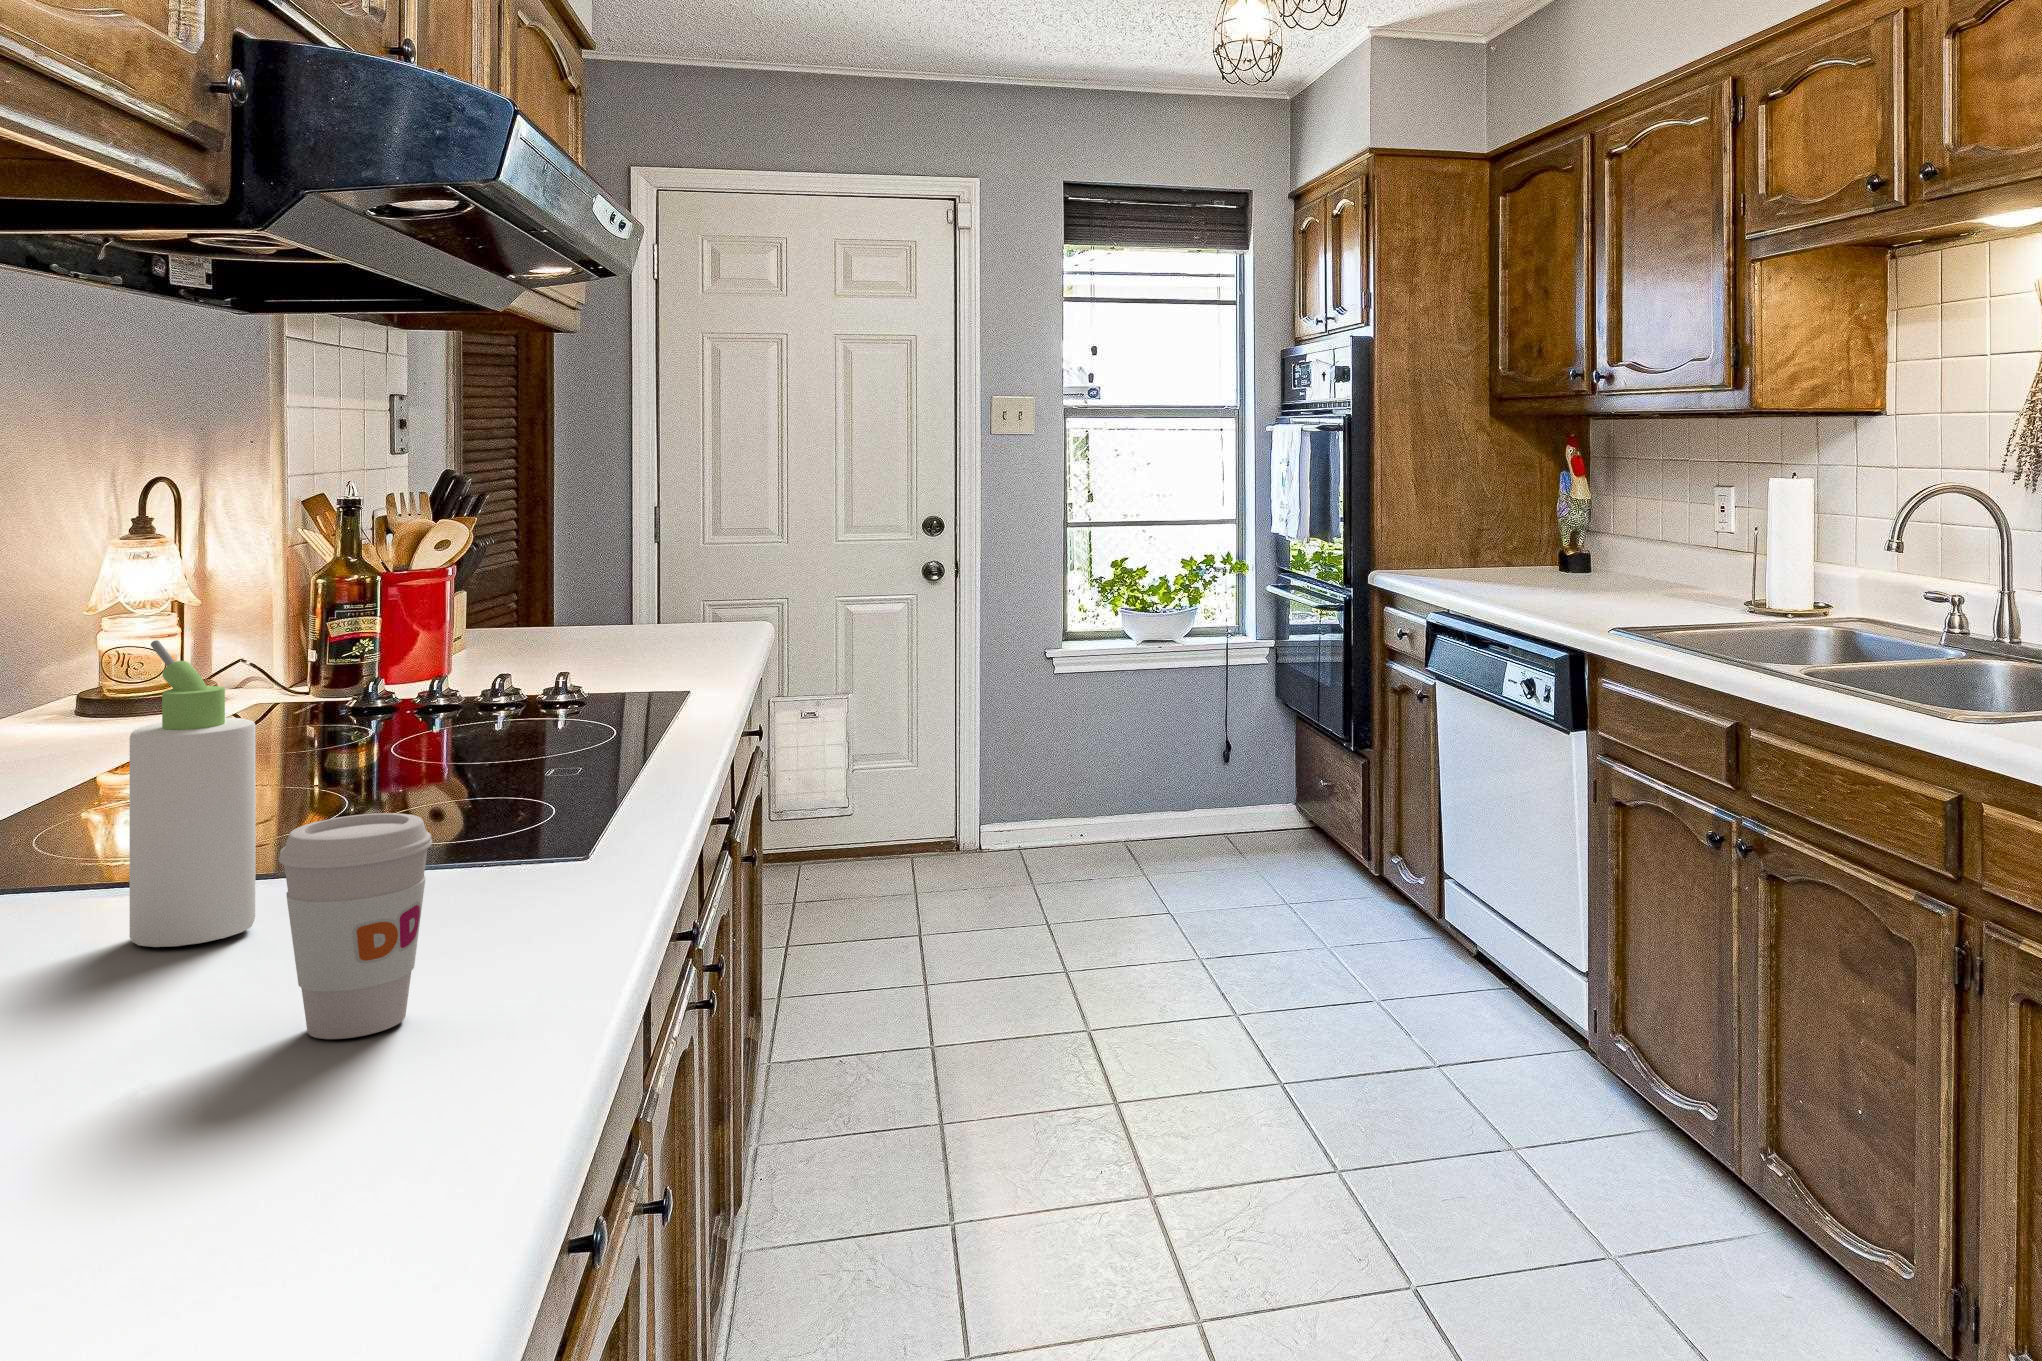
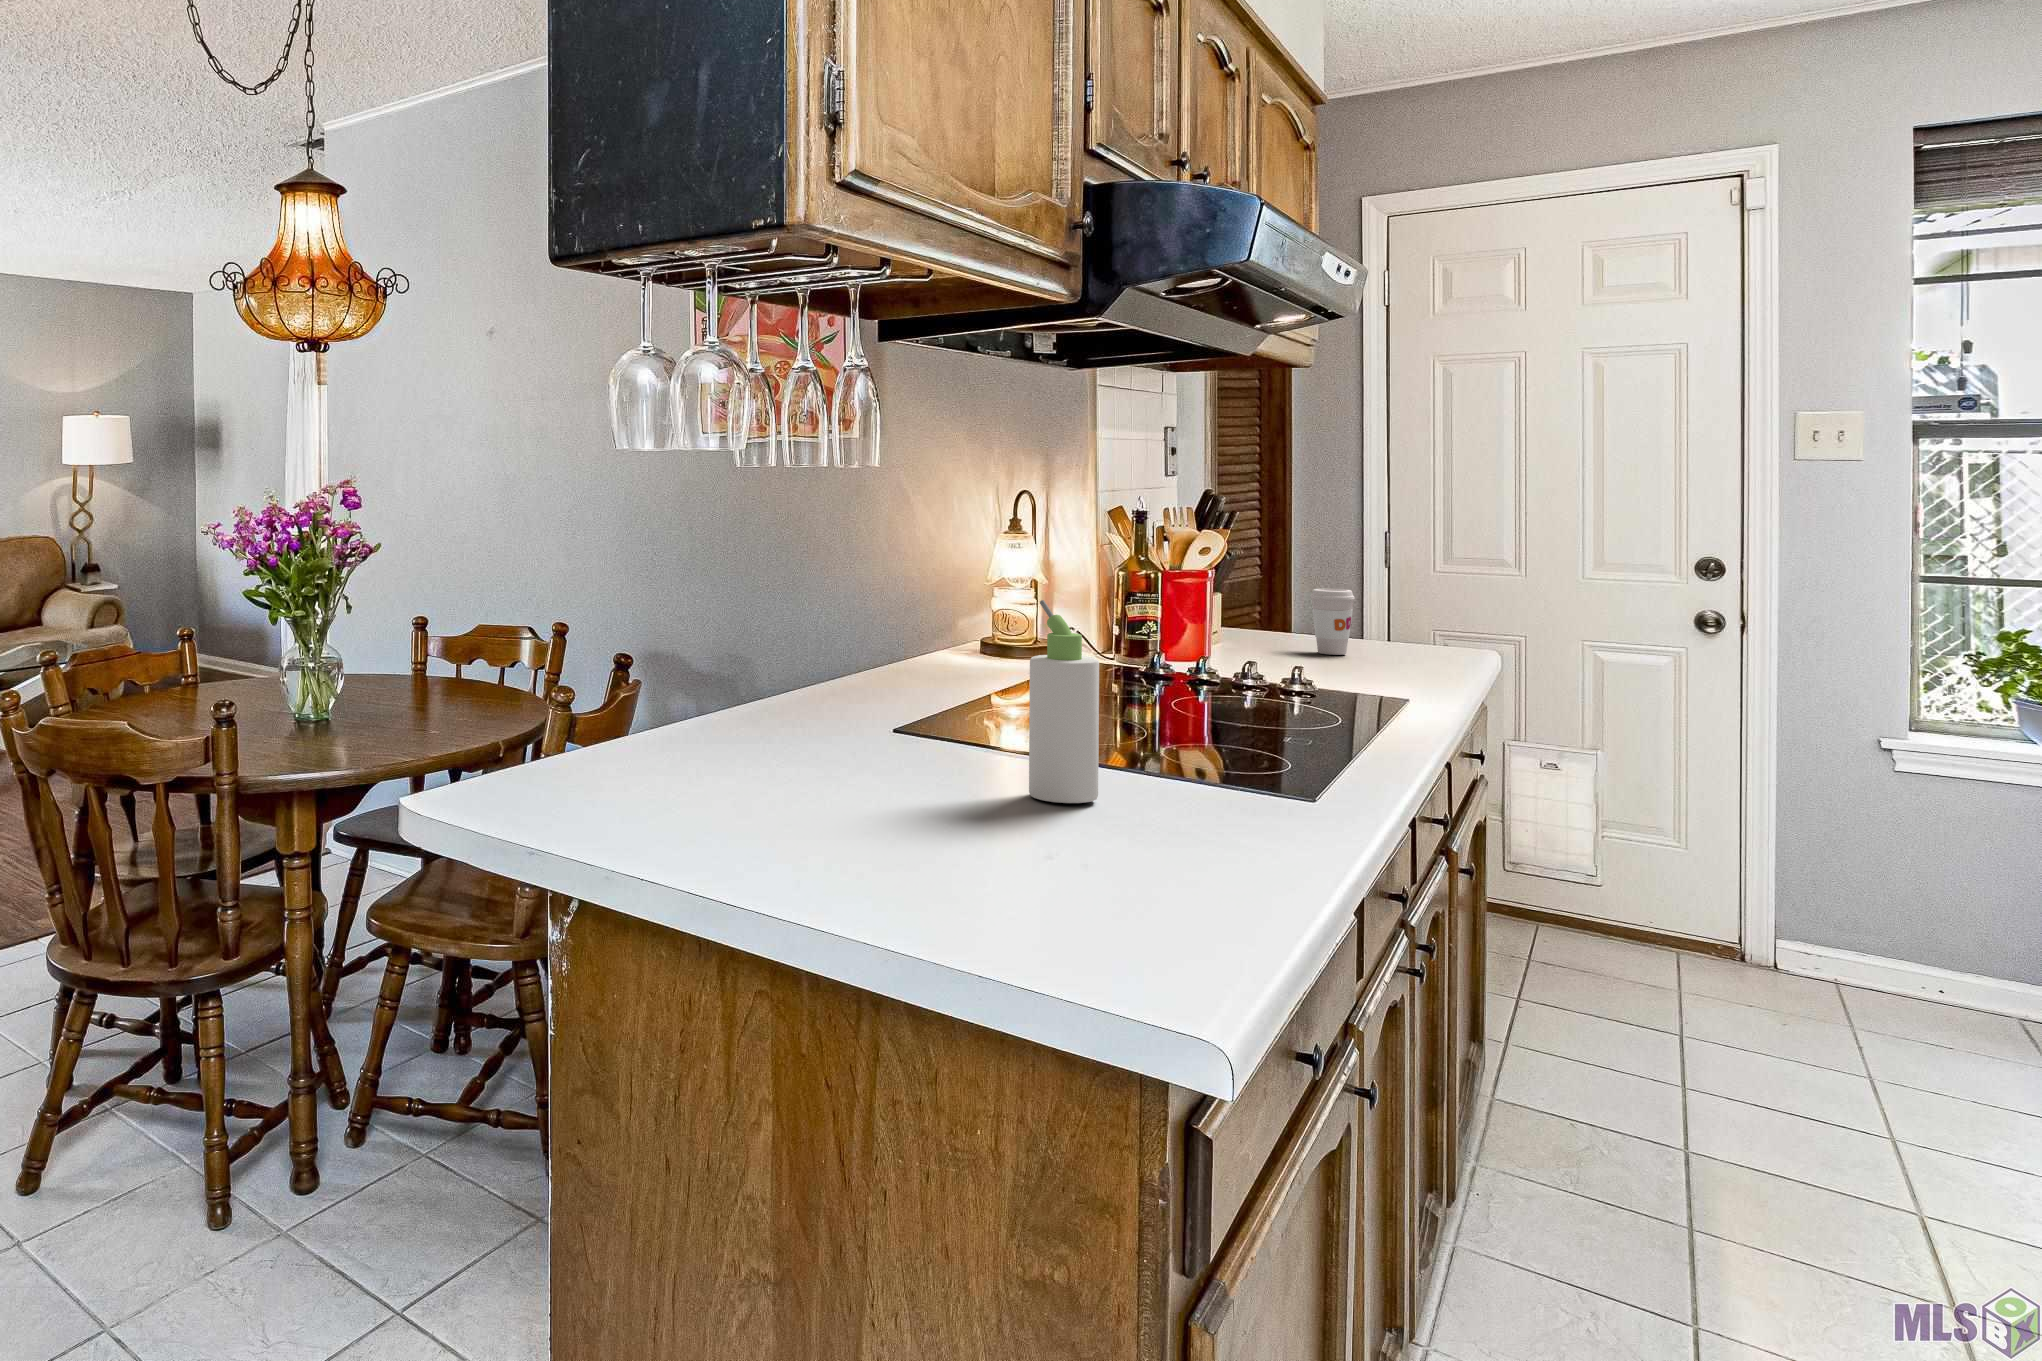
coffee cup: present [279,813,432,1039] -> present [1310,588,1355,655]

